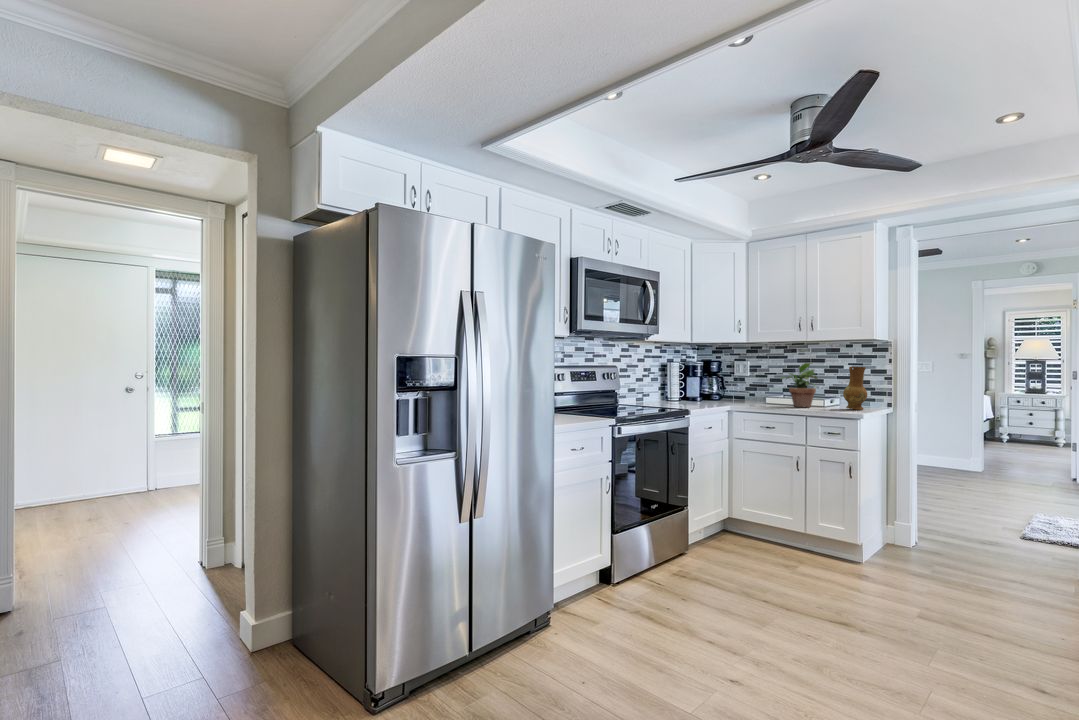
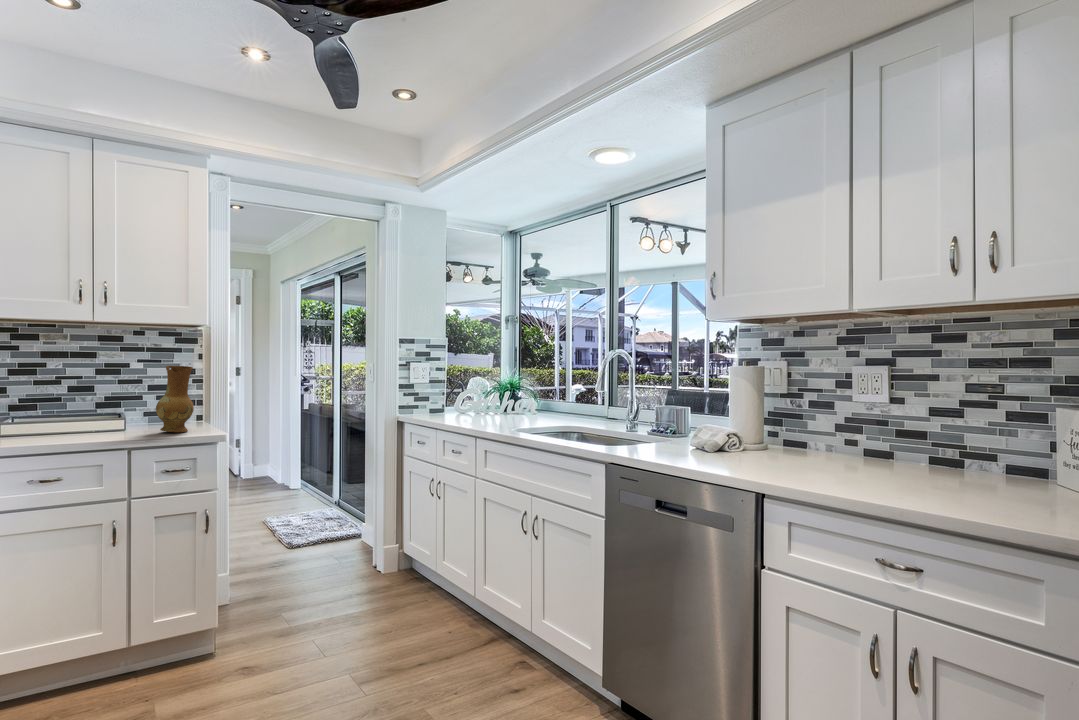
potted plant: present [780,363,817,407] -> none [39,360,113,439]

